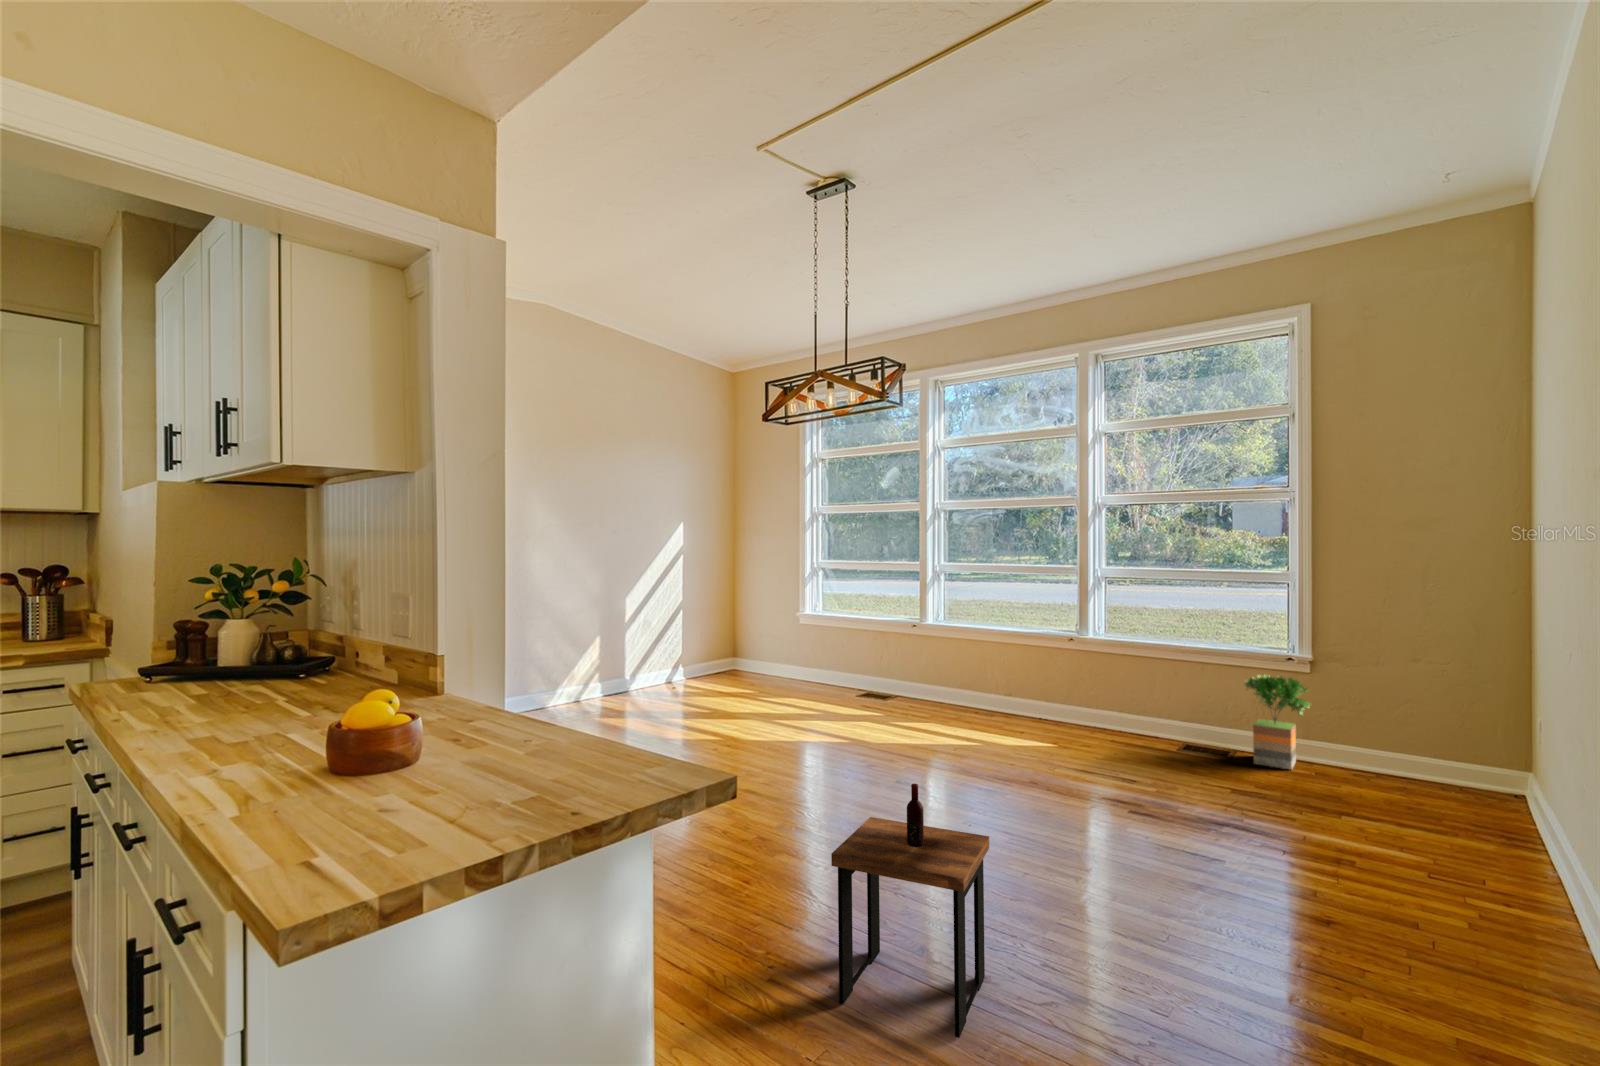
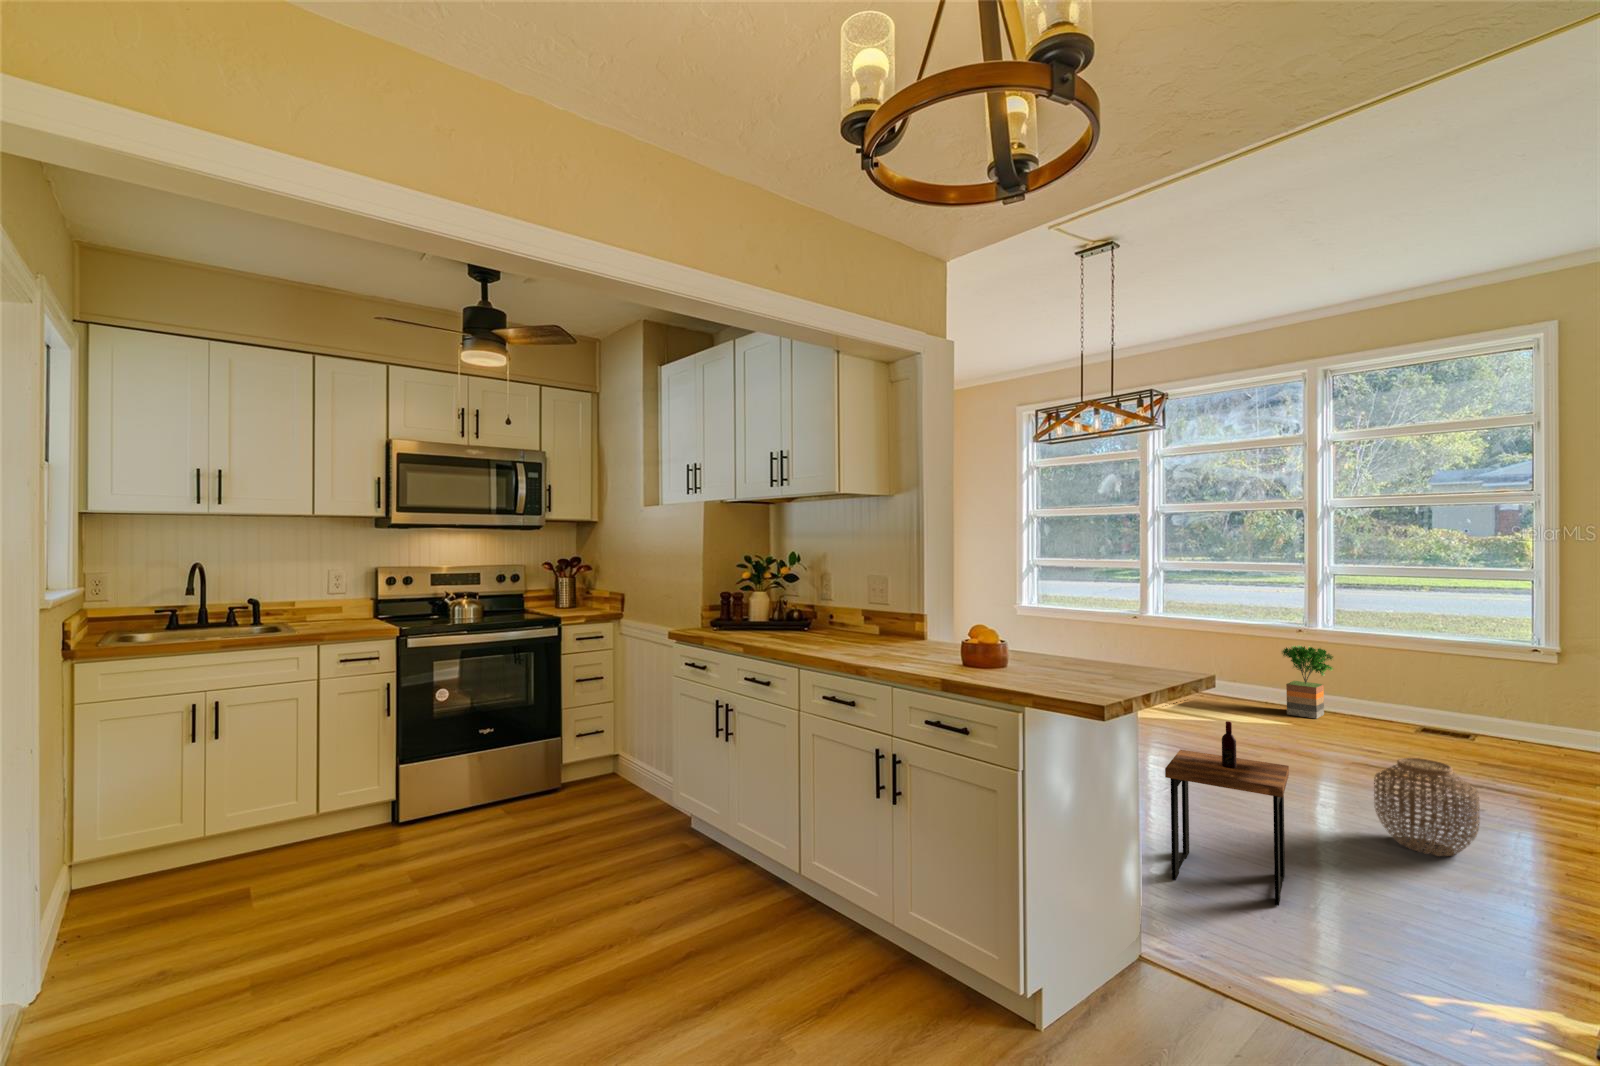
potted tree: present [1245,675,1310,770] -> present [1282,646,1333,719]
woven basket: none [1103,805,1210,926] -> present [1374,758,1480,856]

